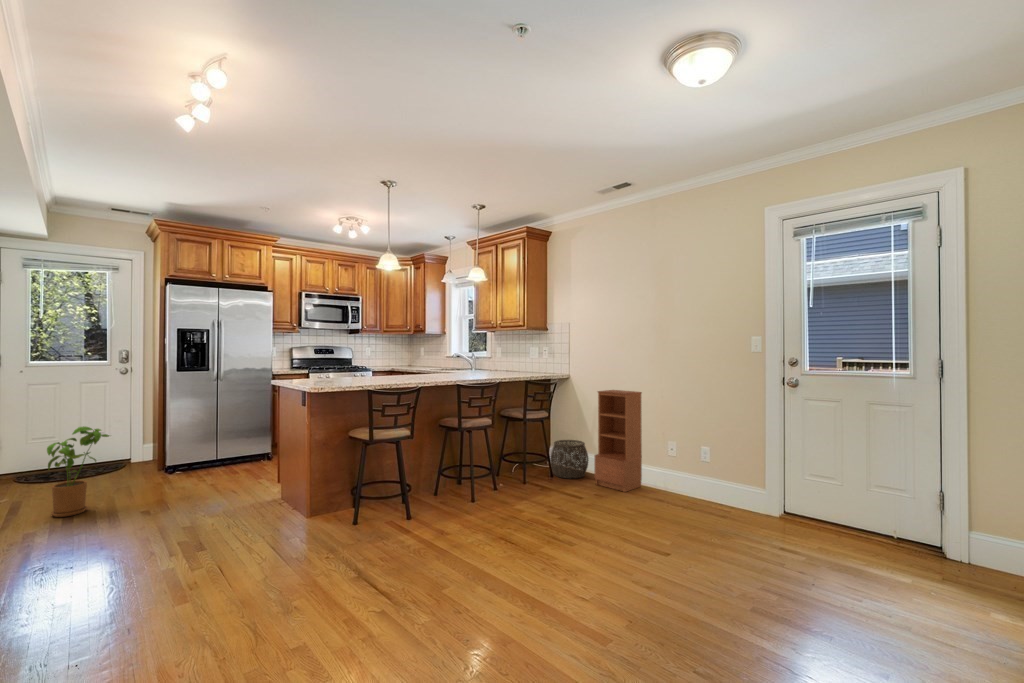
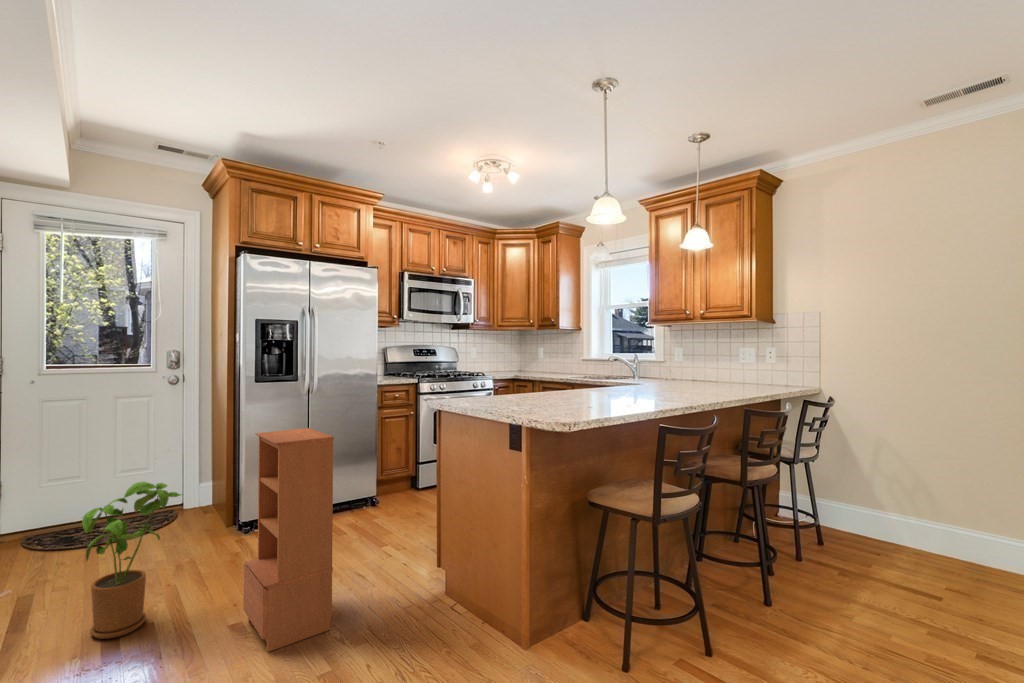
bookcase: present [594,390,642,492] -> present [243,428,334,652]
woven basket: present [550,440,589,479] -> none [813,489,883,553]

